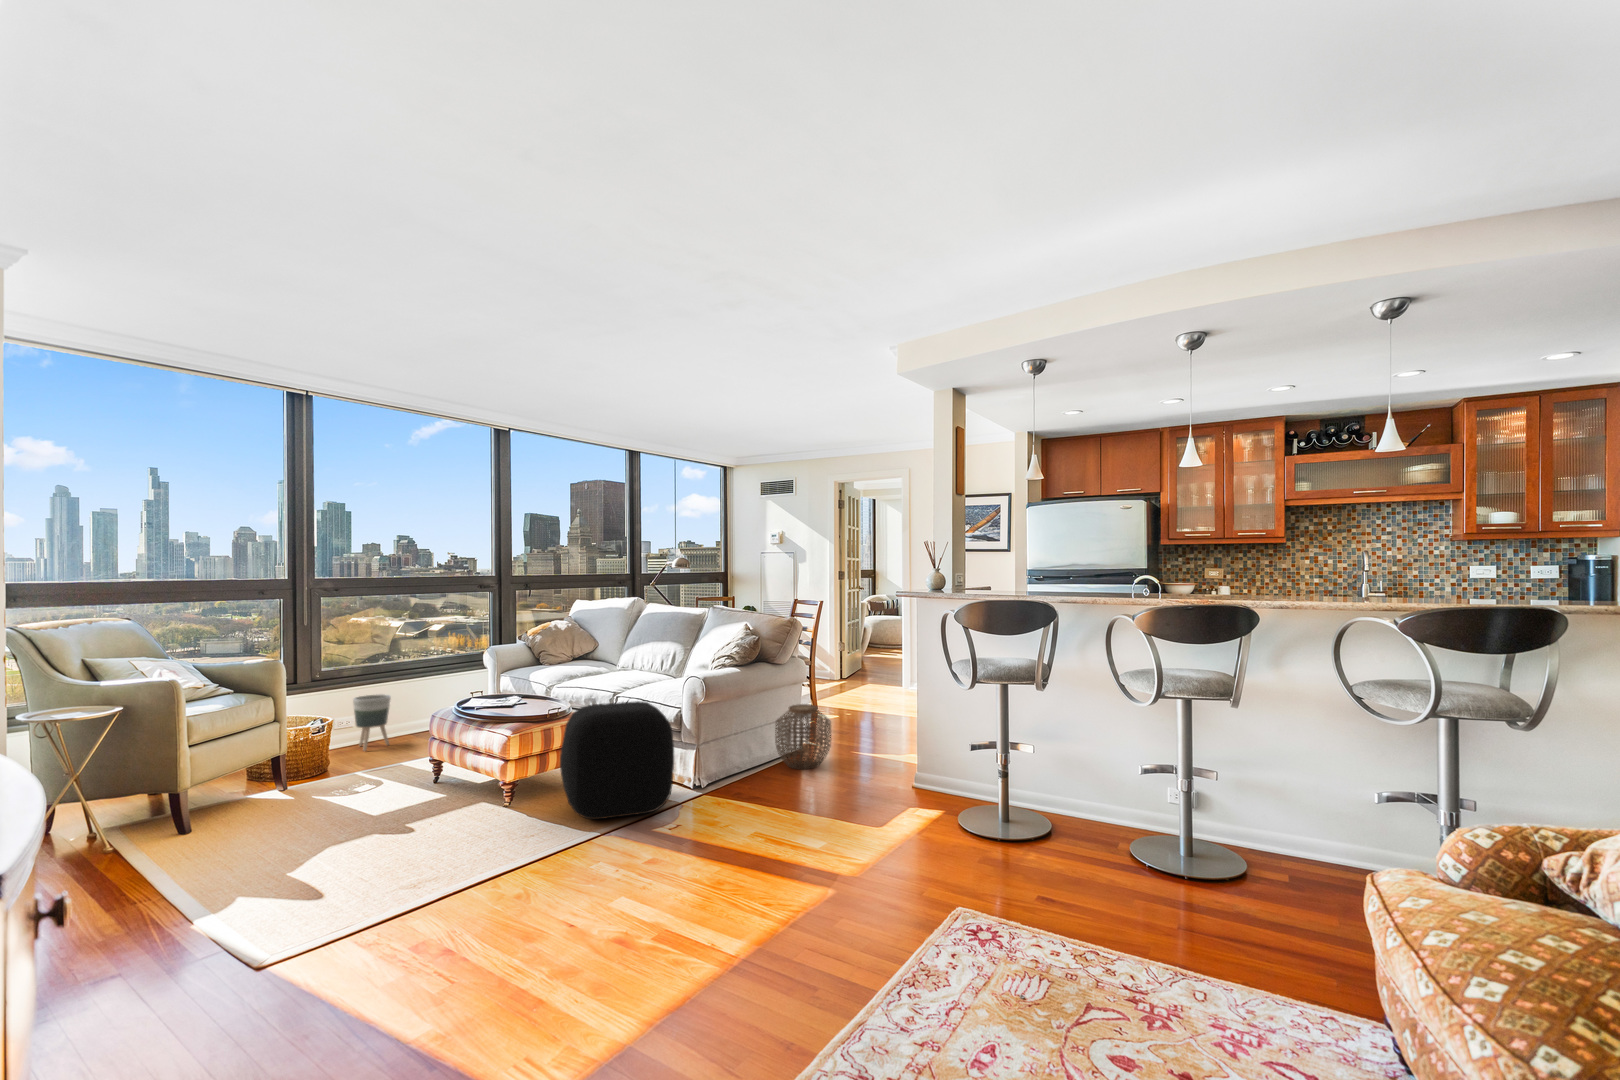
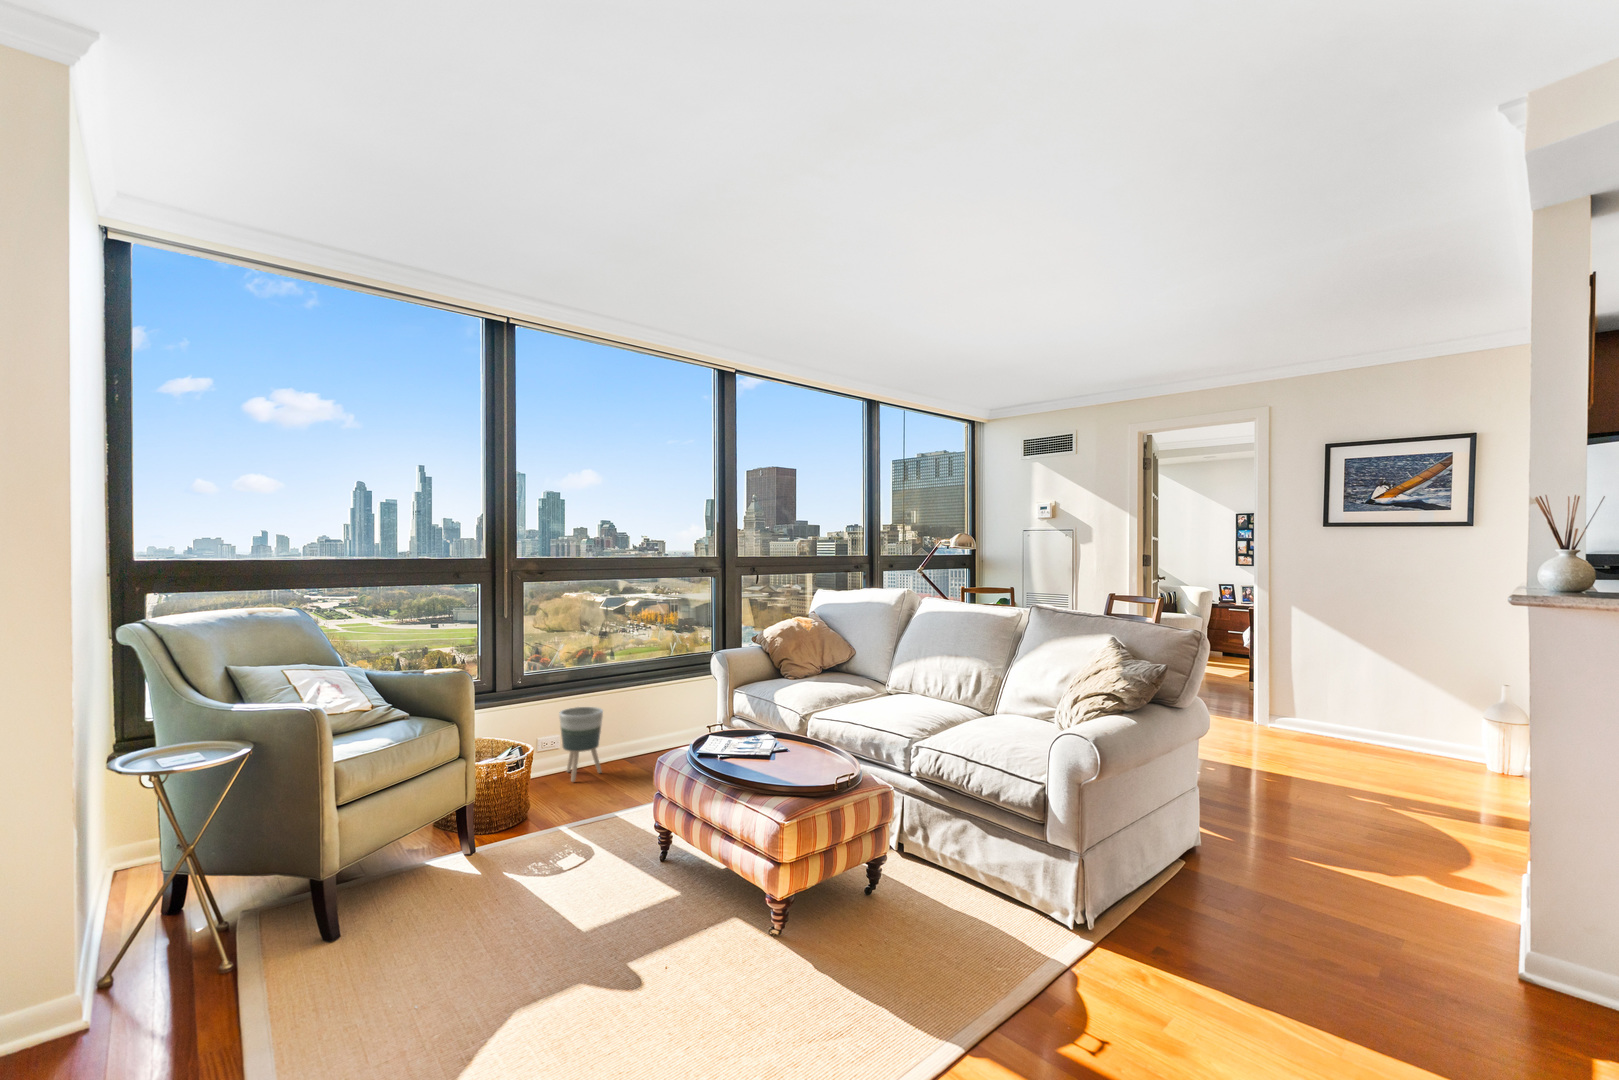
ottoman: present [560,701,674,819] -> none [865,775,1067,998]
woven basket: present [775,704,831,769] -> none [1172,778,1279,893]

